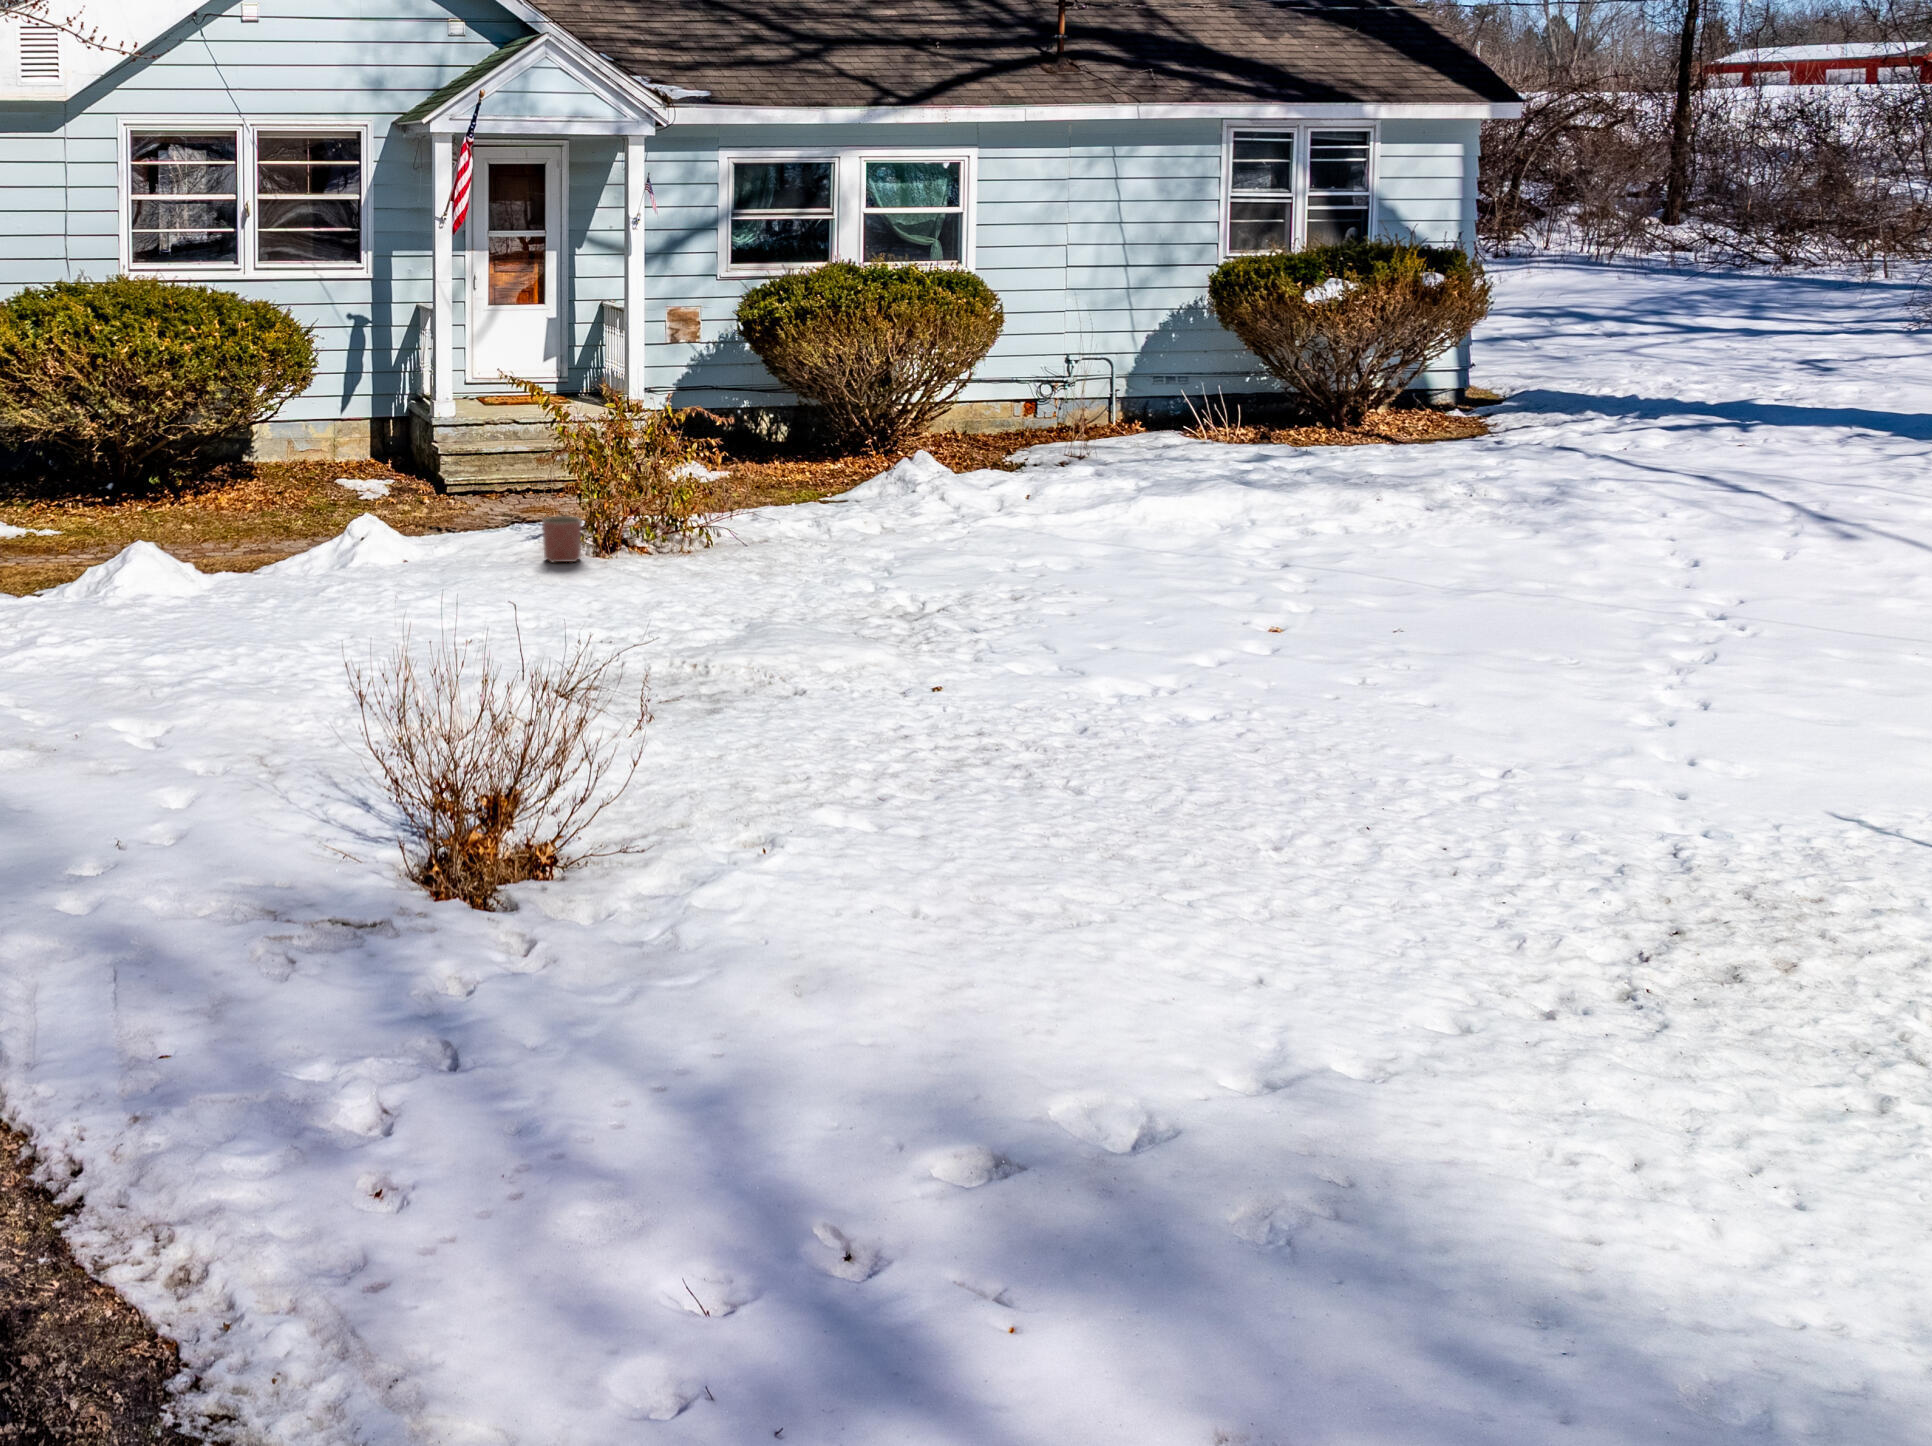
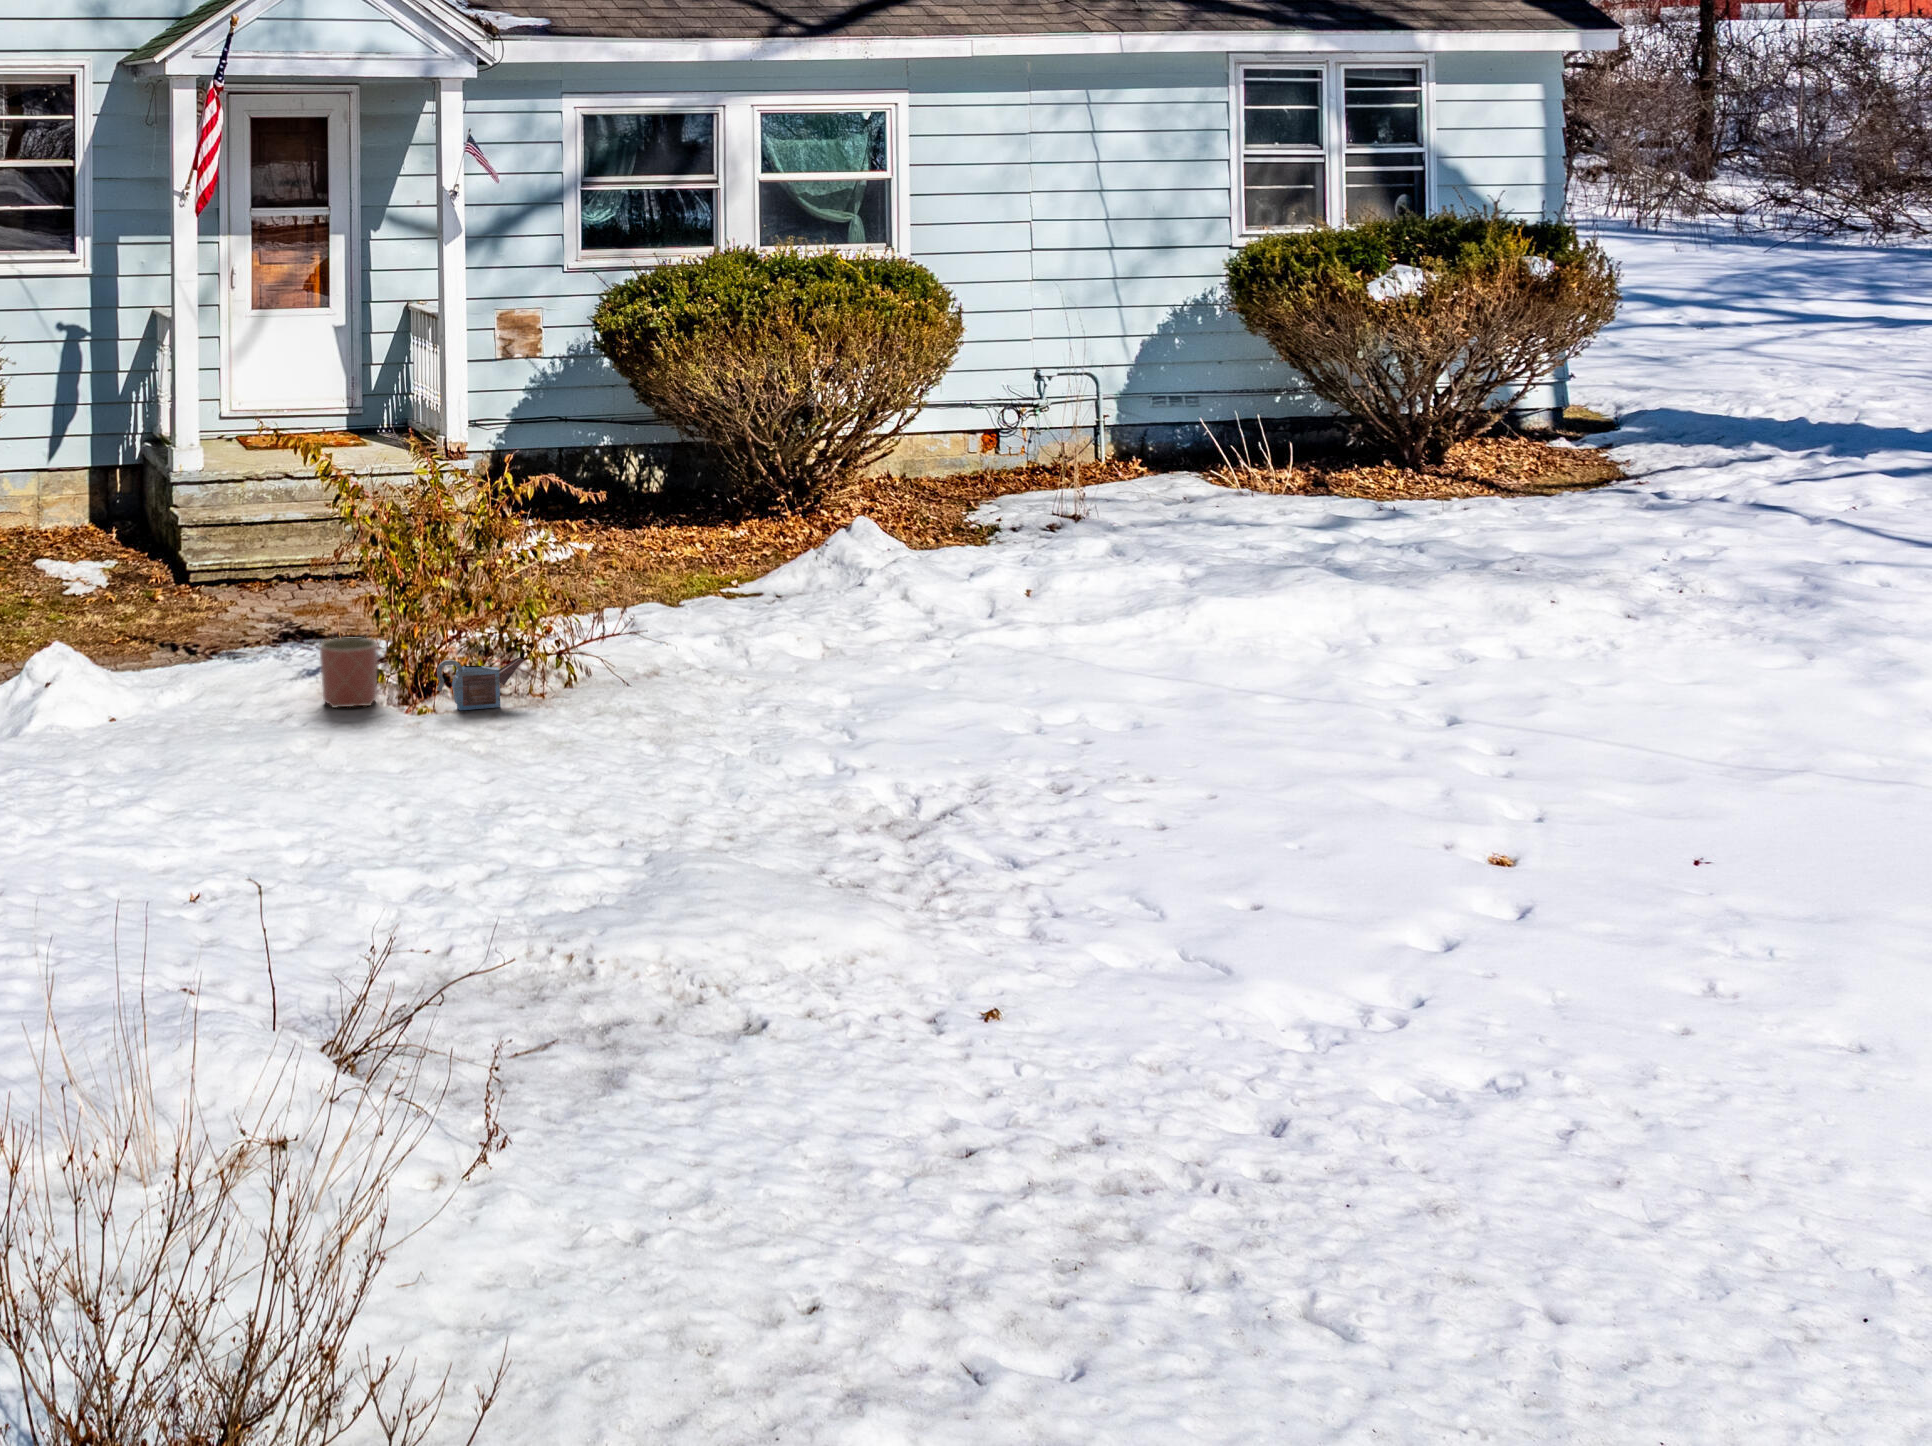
watering can: none [622,530,682,565] -> present [436,657,524,710]

